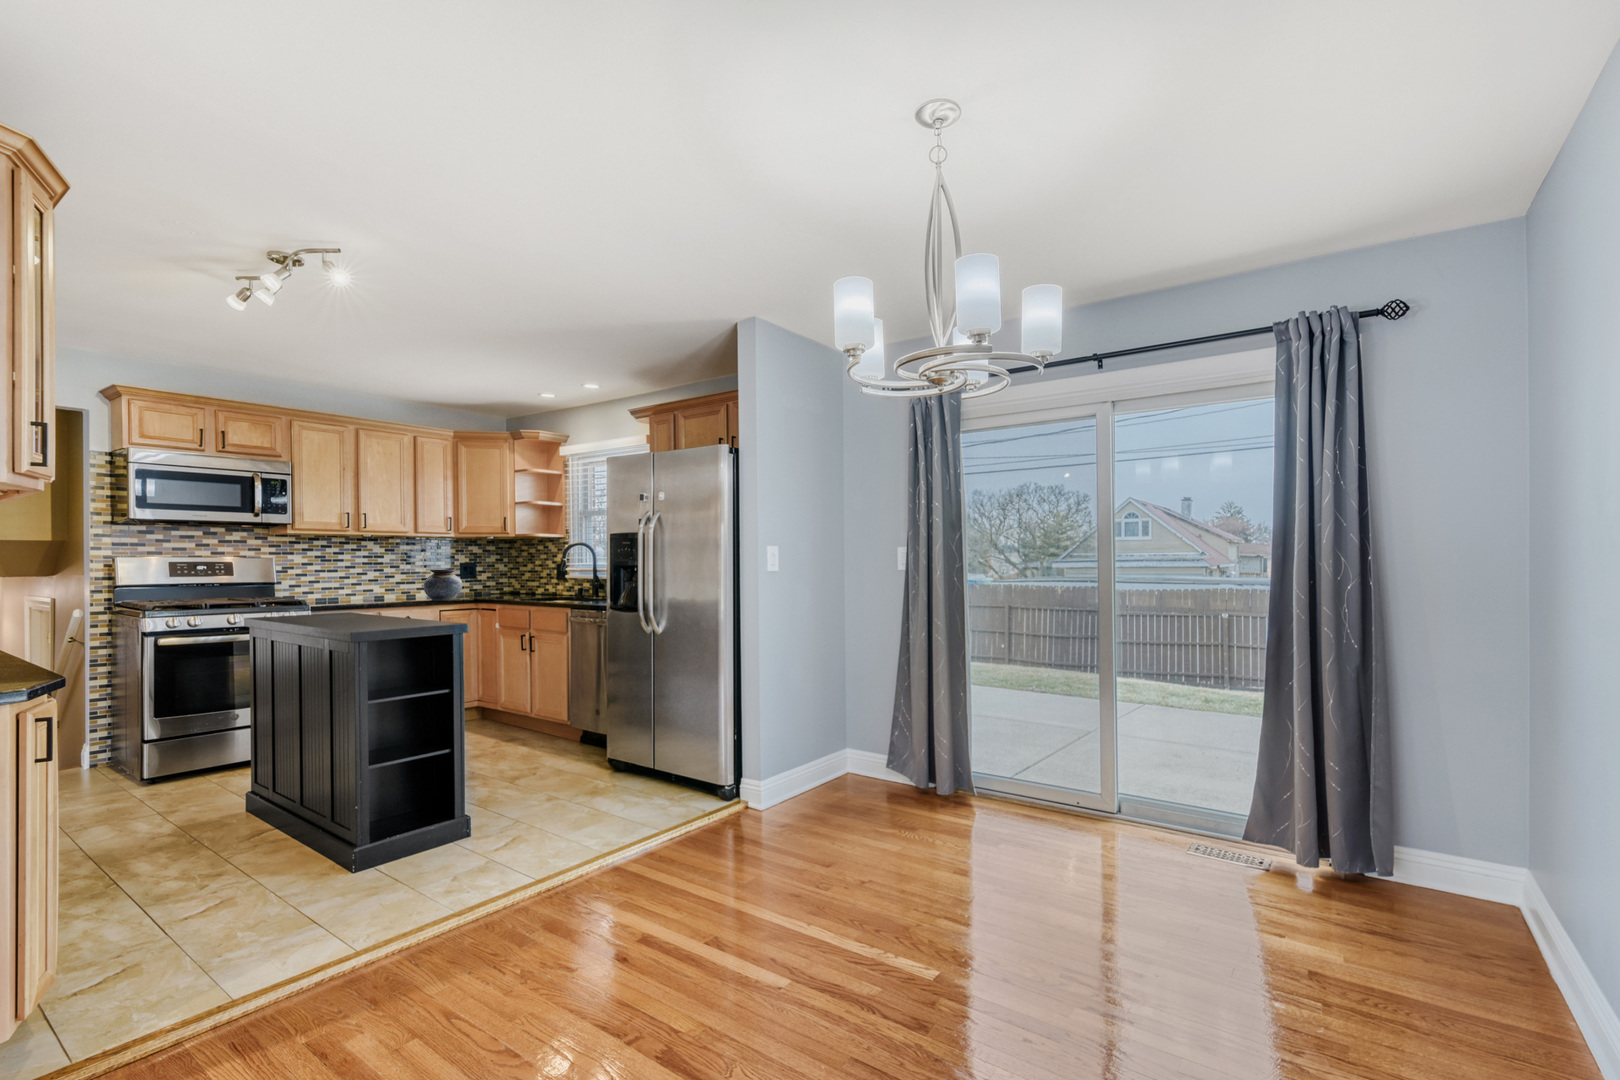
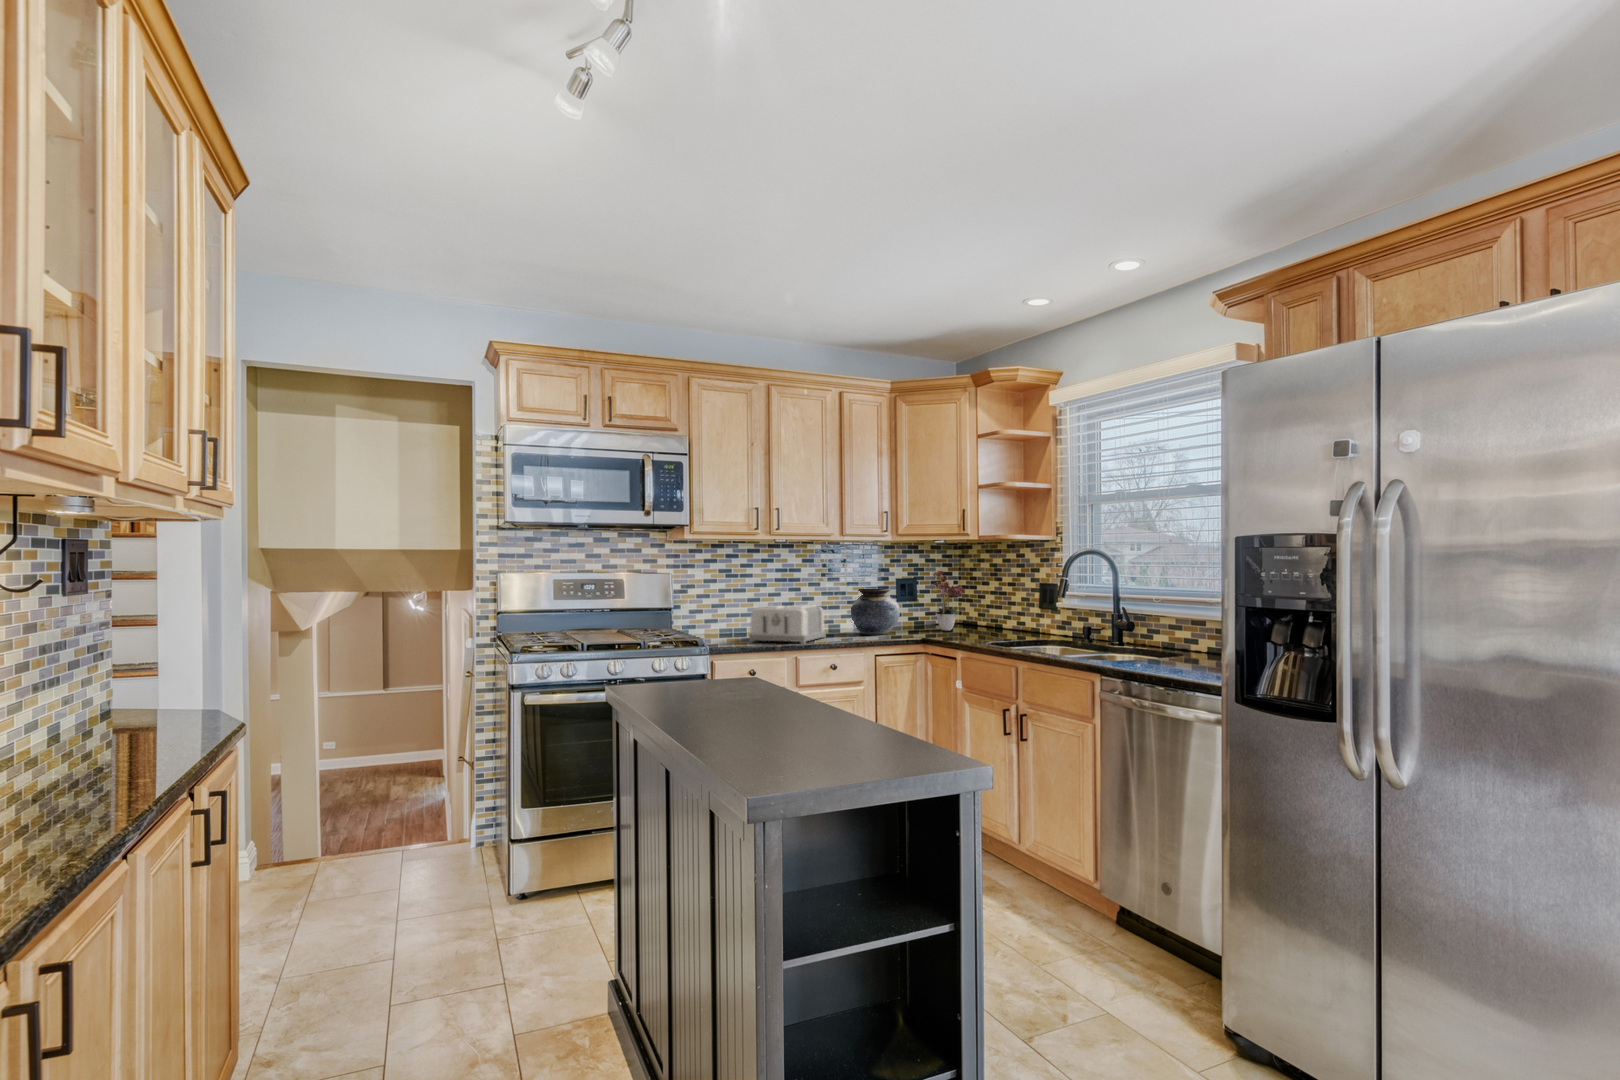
flower arrangement: none [485,556,513,597] -> present [931,571,965,631]
toaster: none [341,581,404,608] -> present [749,605,826,644]

